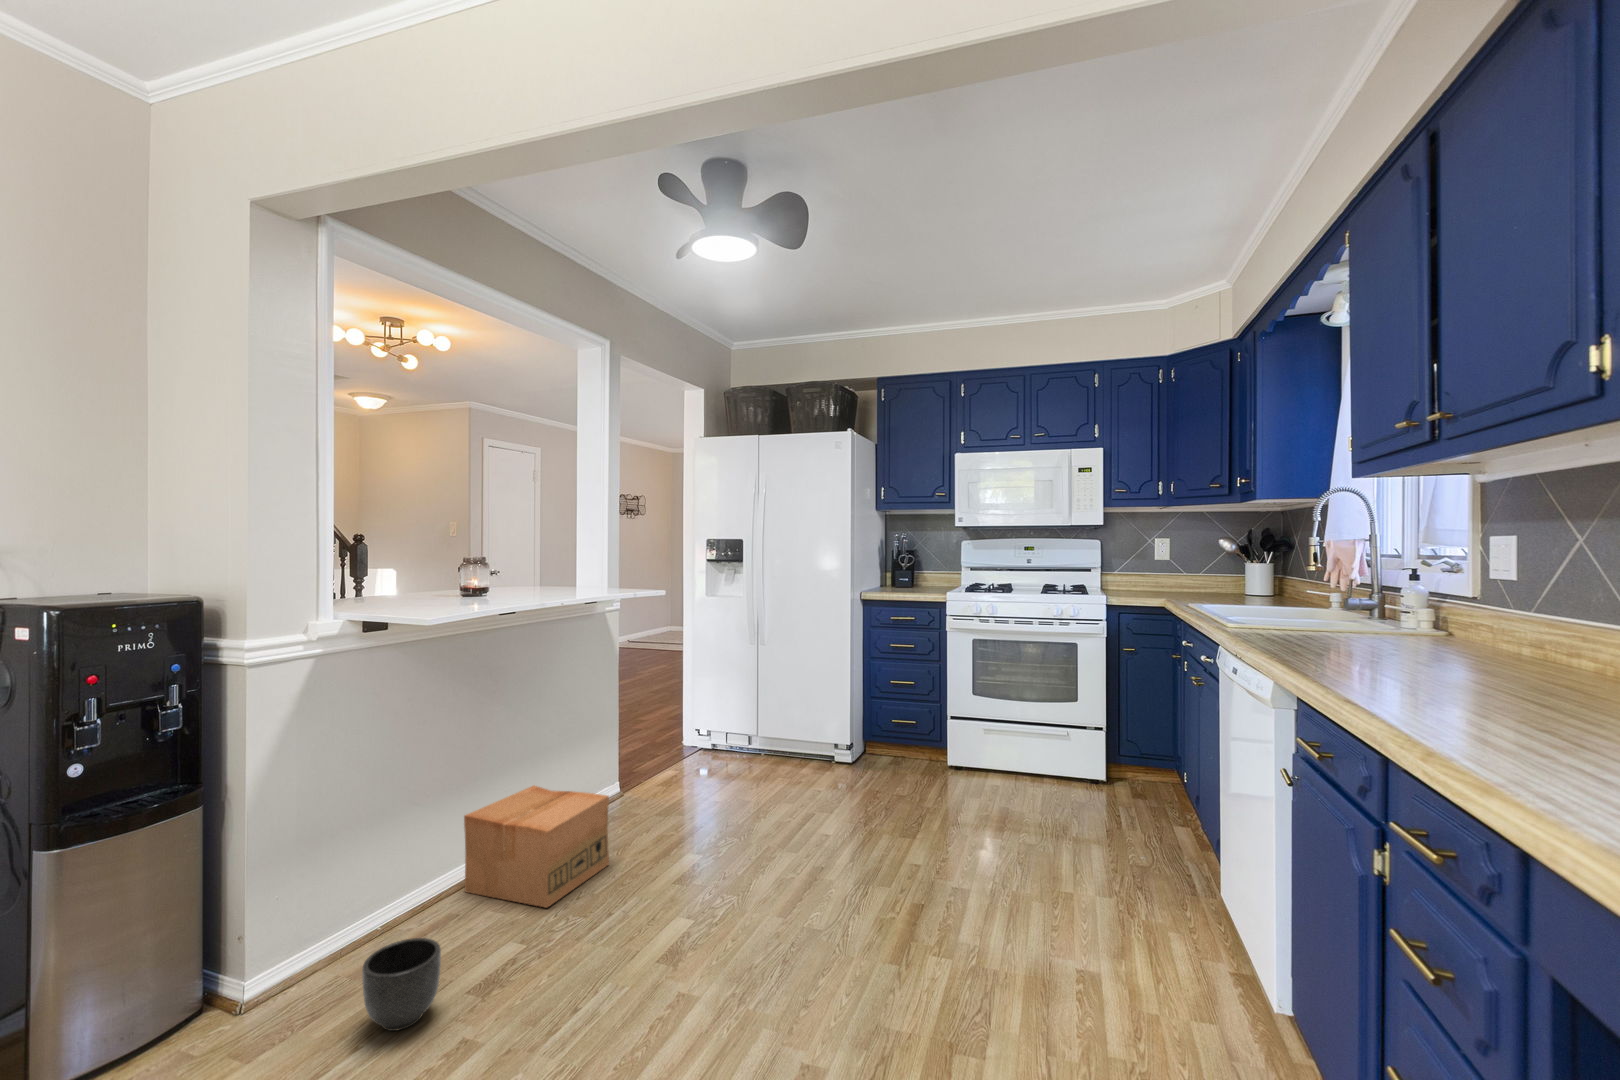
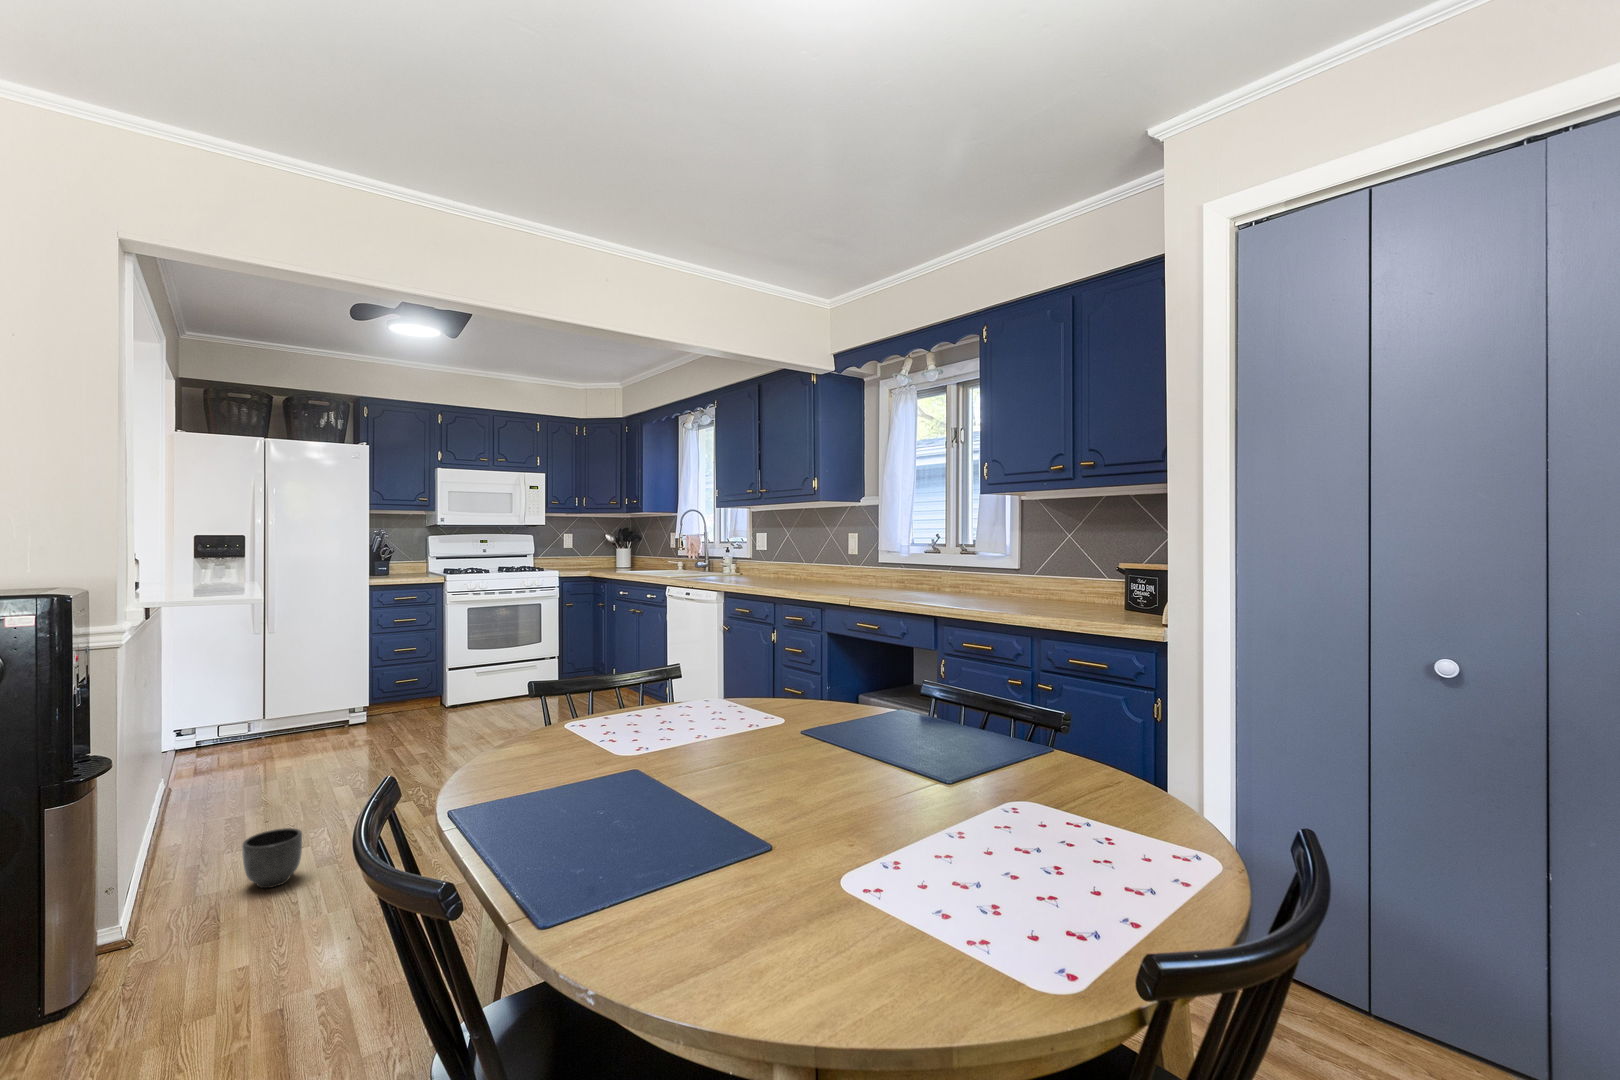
cardboard box: present [464,786,609,908] -> none [153,751,266,853]

